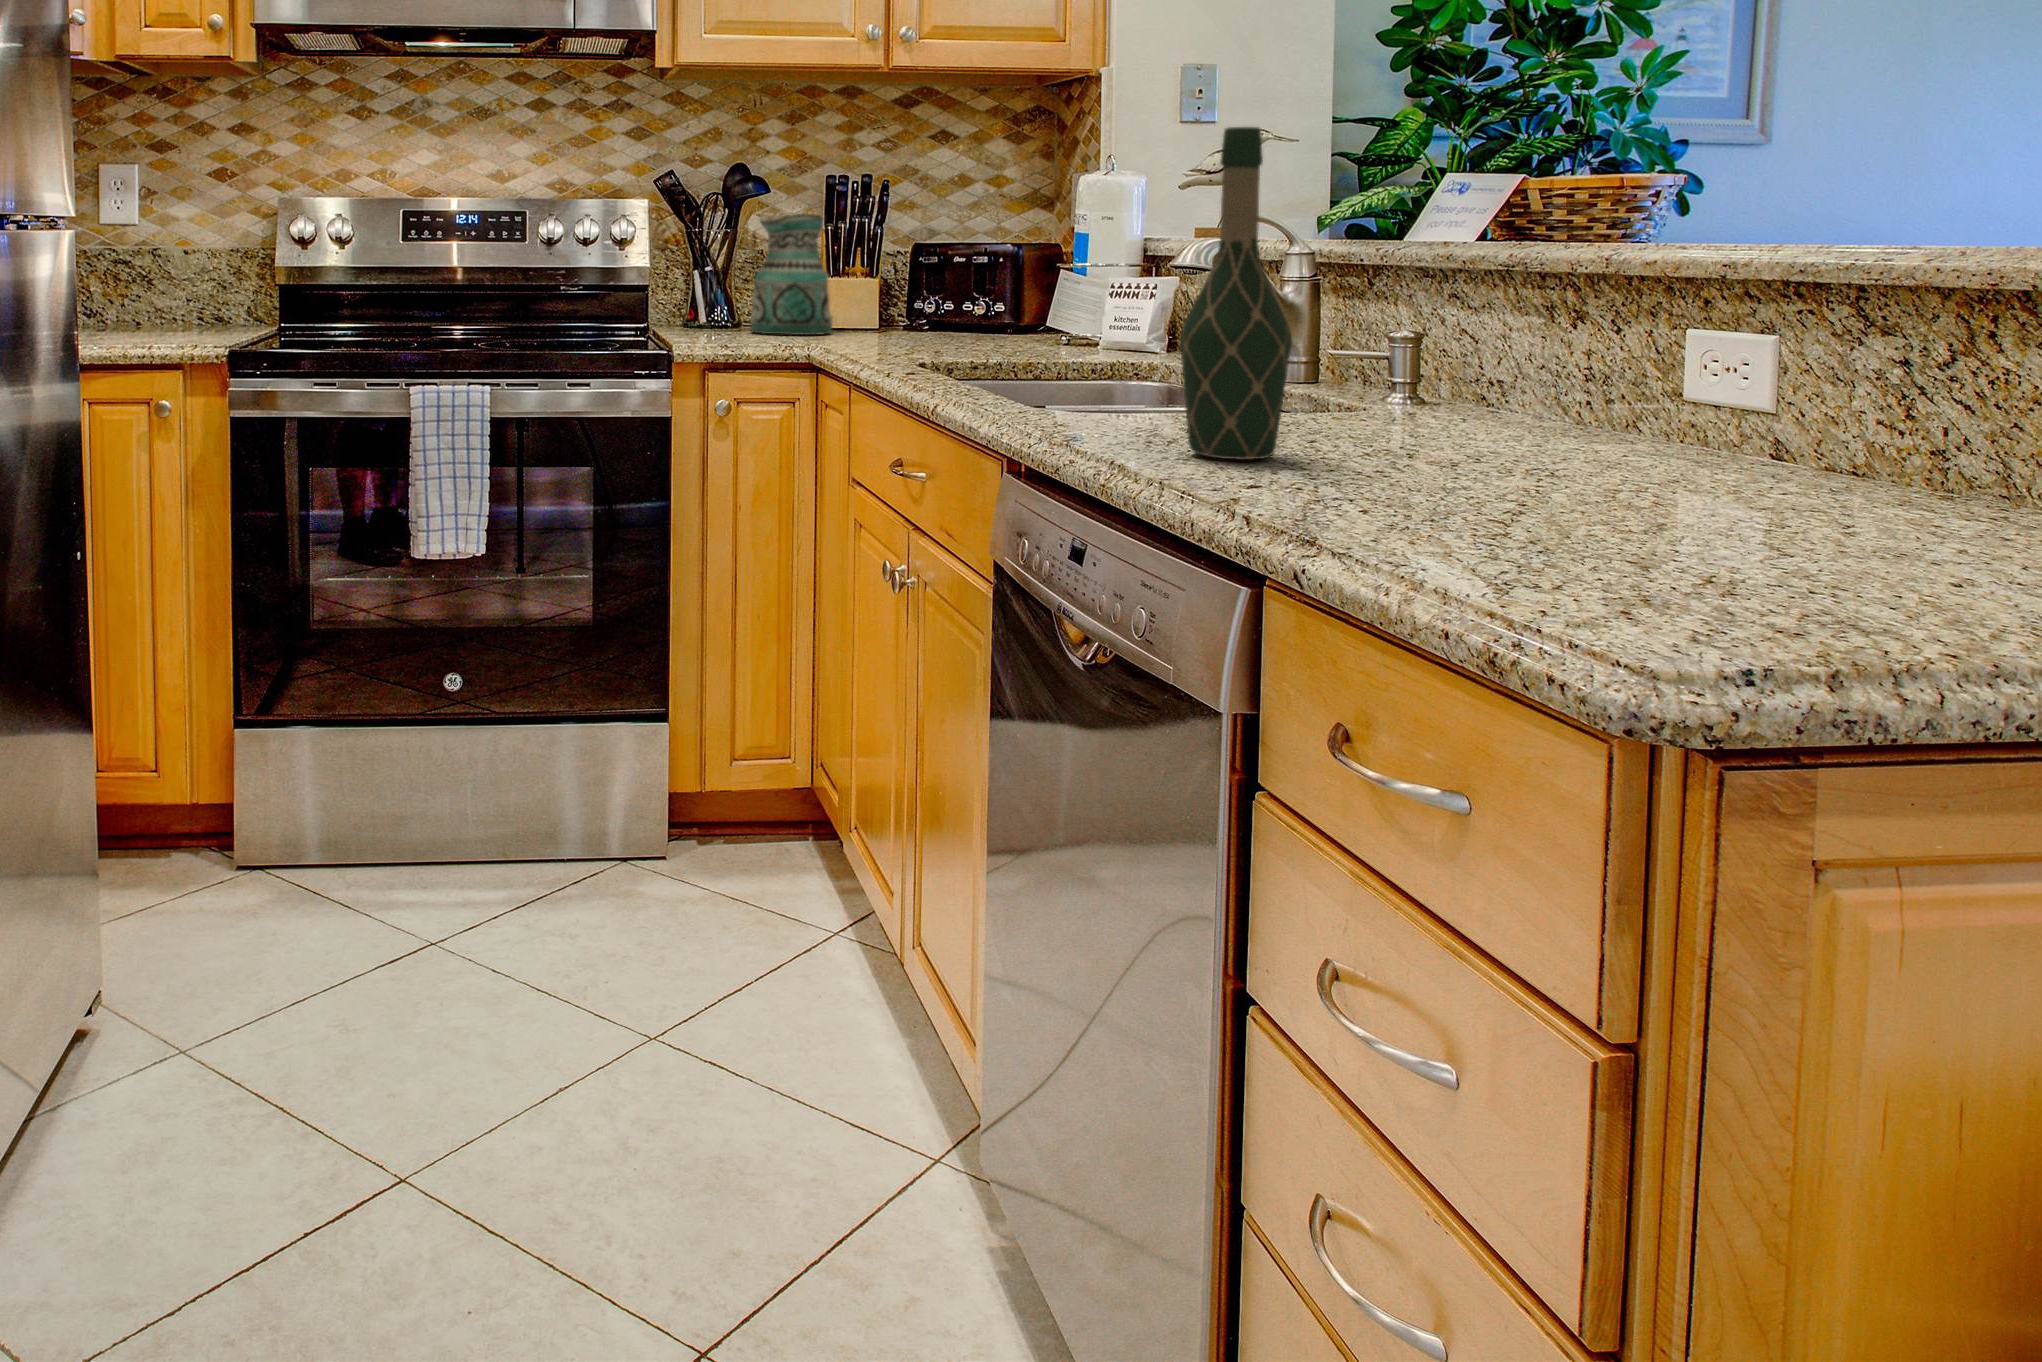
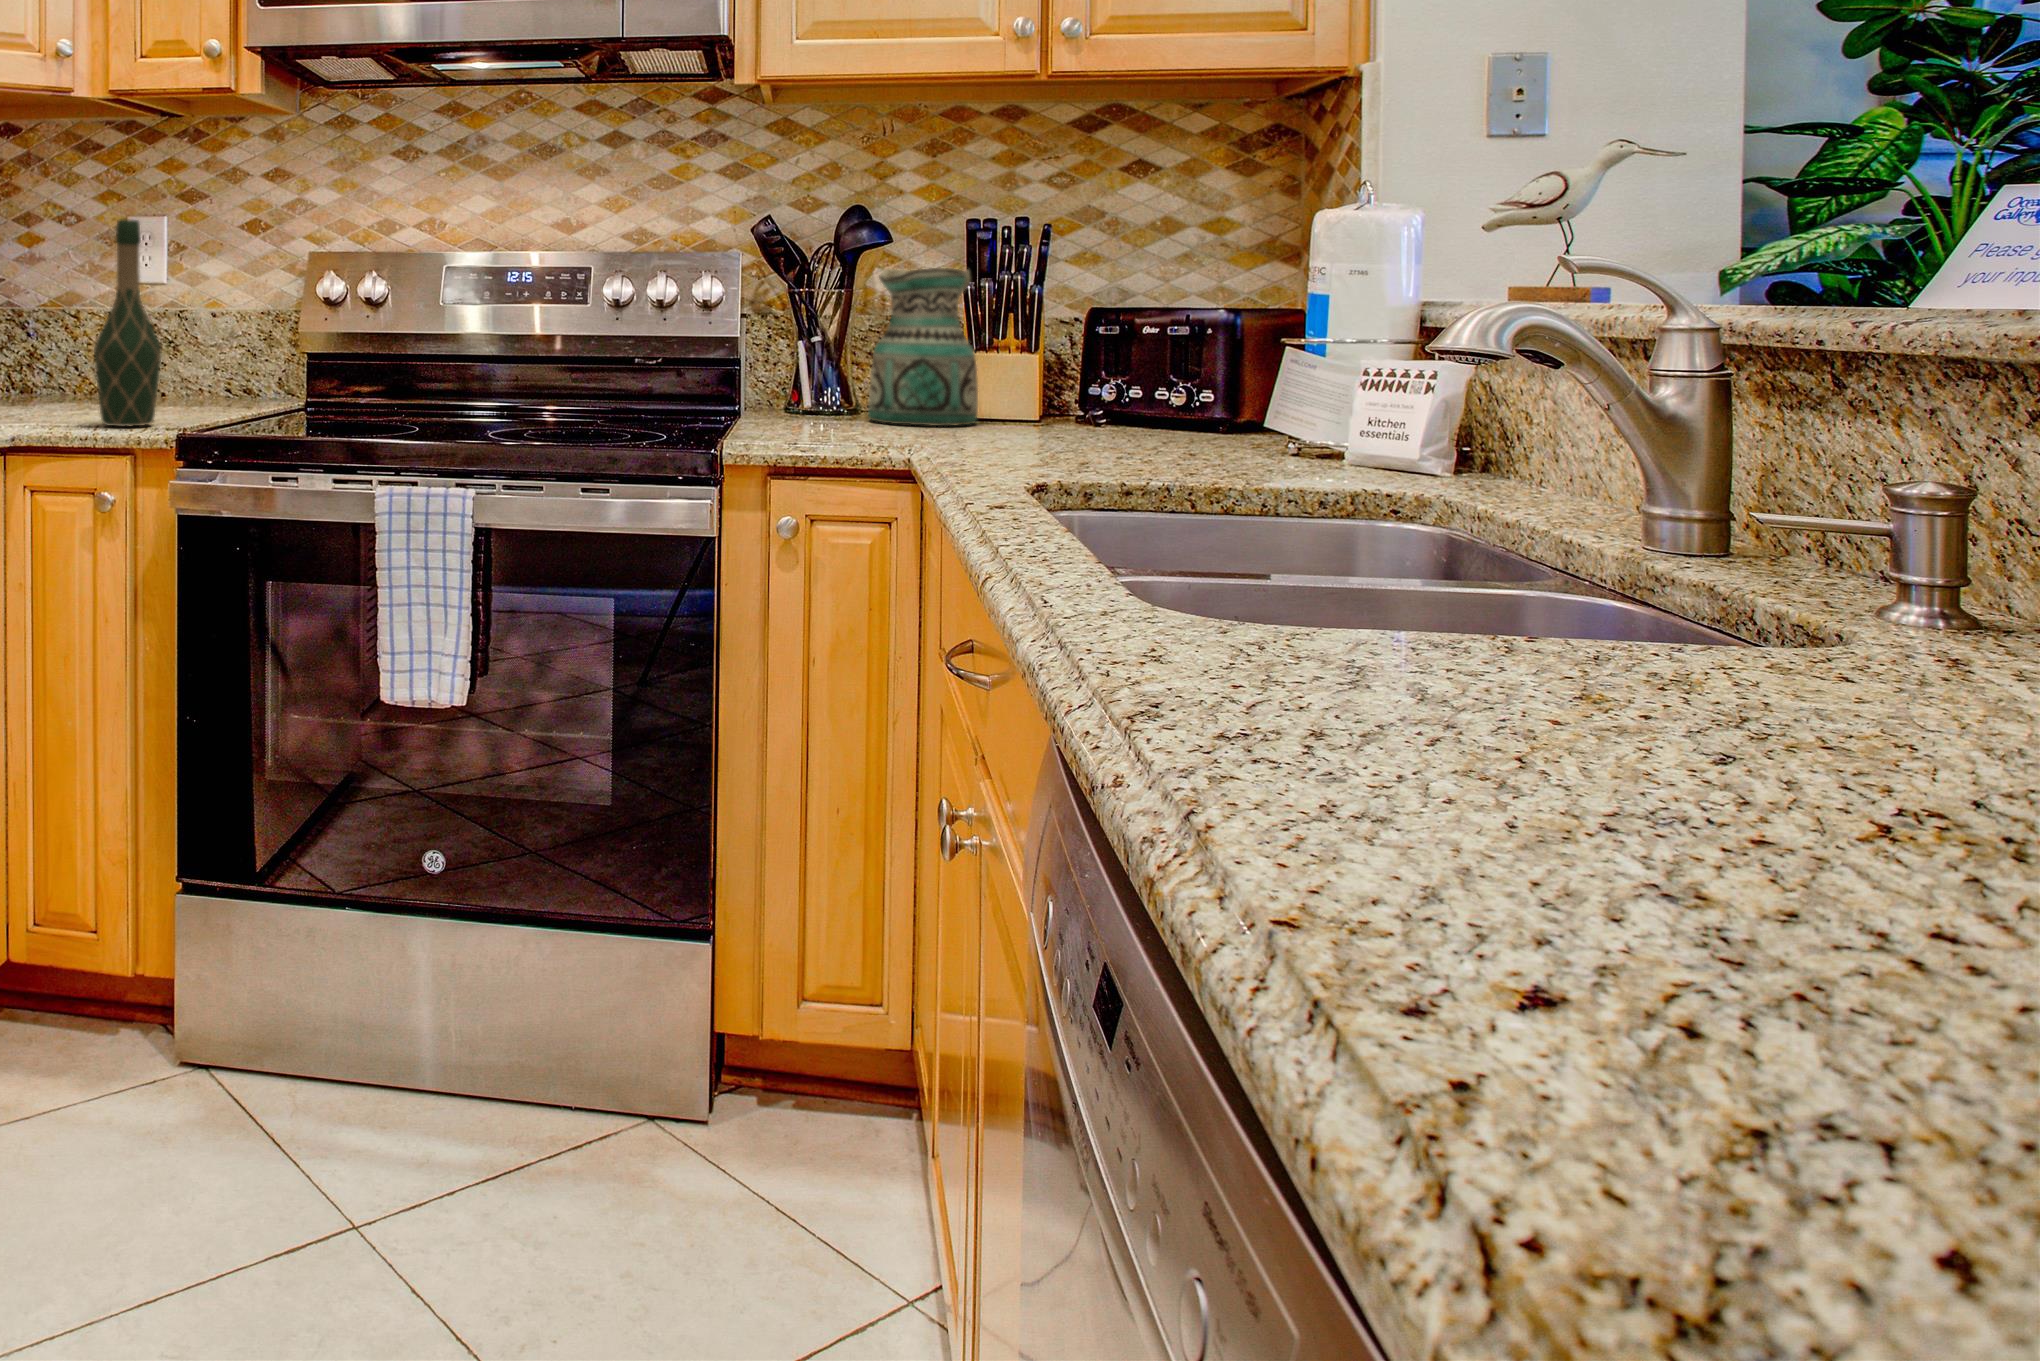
wine bottle: present [1180,127,1292,460] -> present [94,219,161,426]

